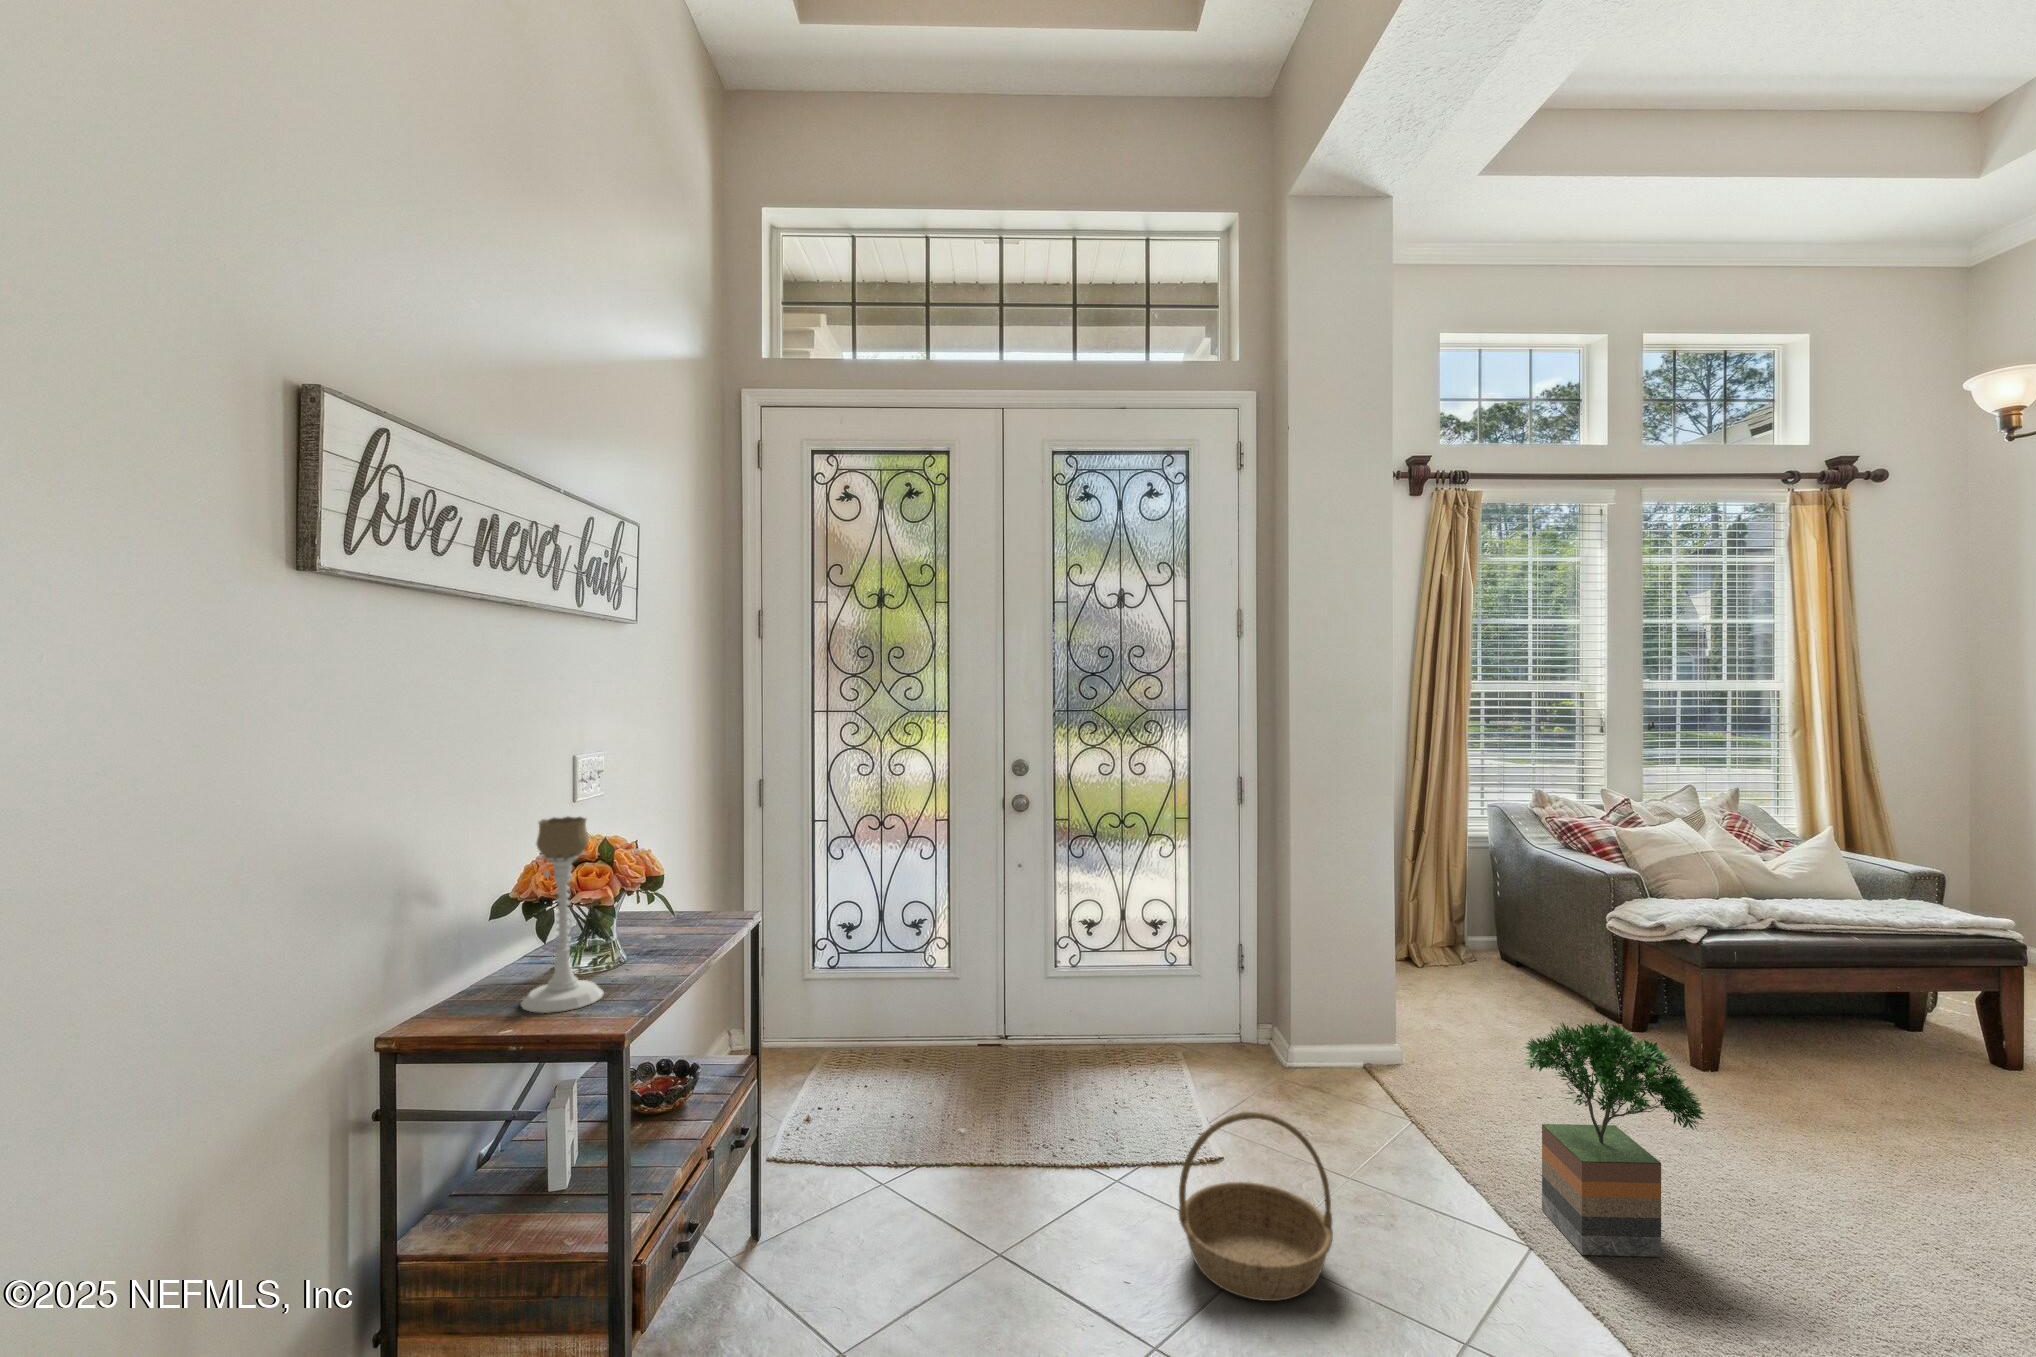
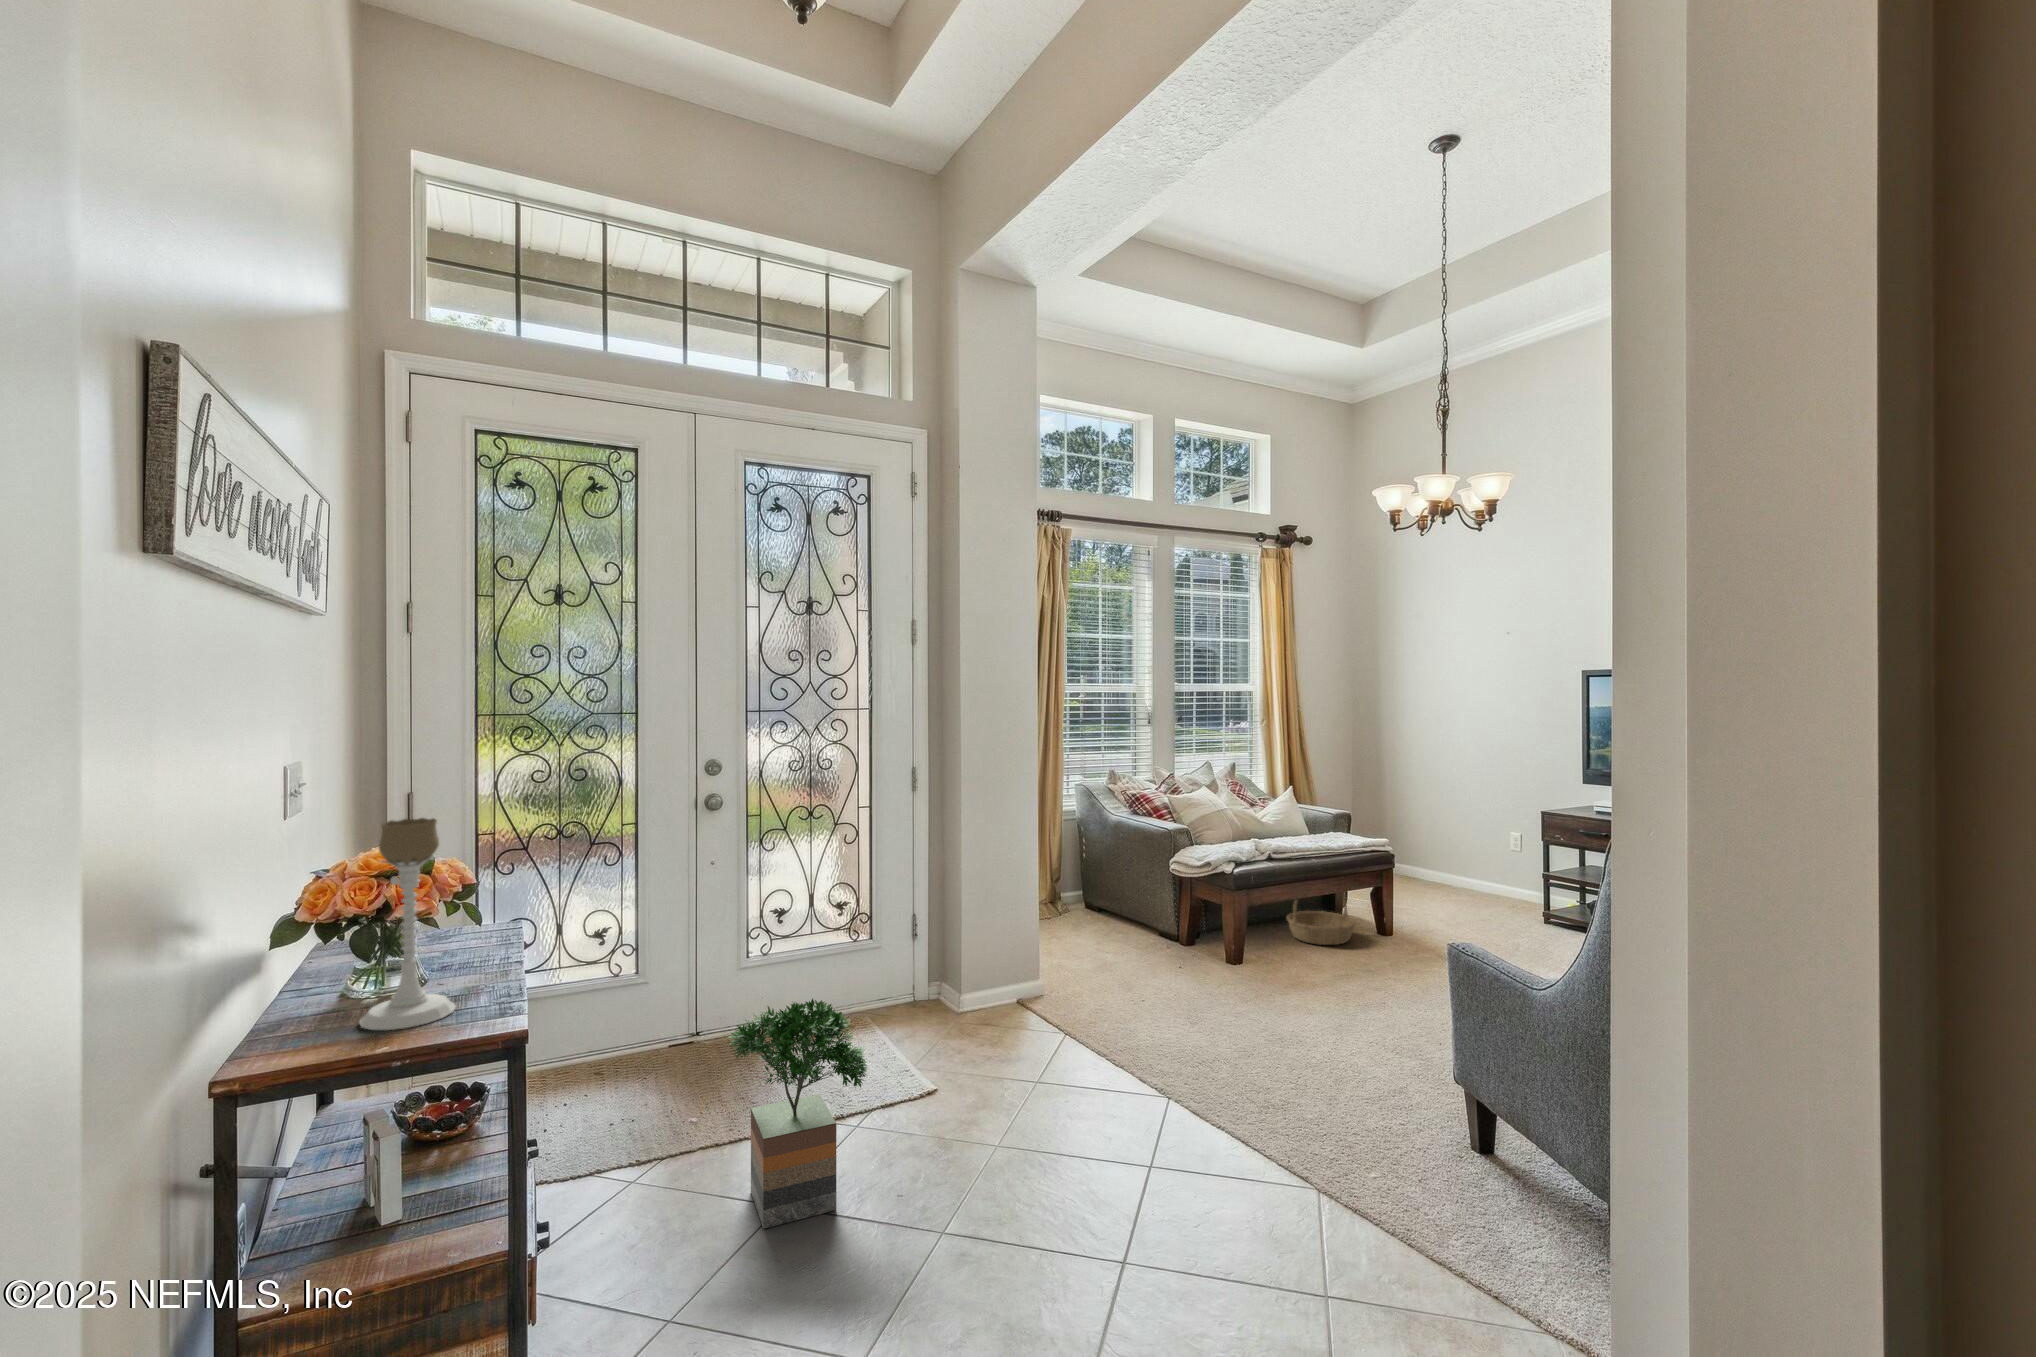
potted tree: present [1524,1022,1705,1257] -> present [729,999,868,1229]
basket: present [1179,1112,1333,1301] -> present [1287,895,1356,945]

